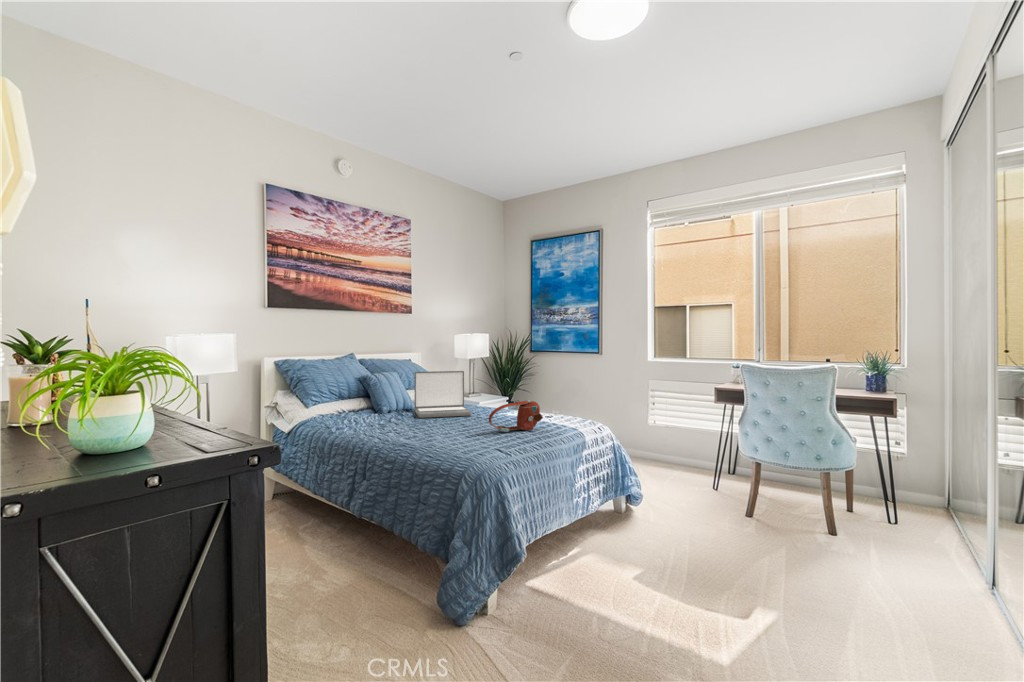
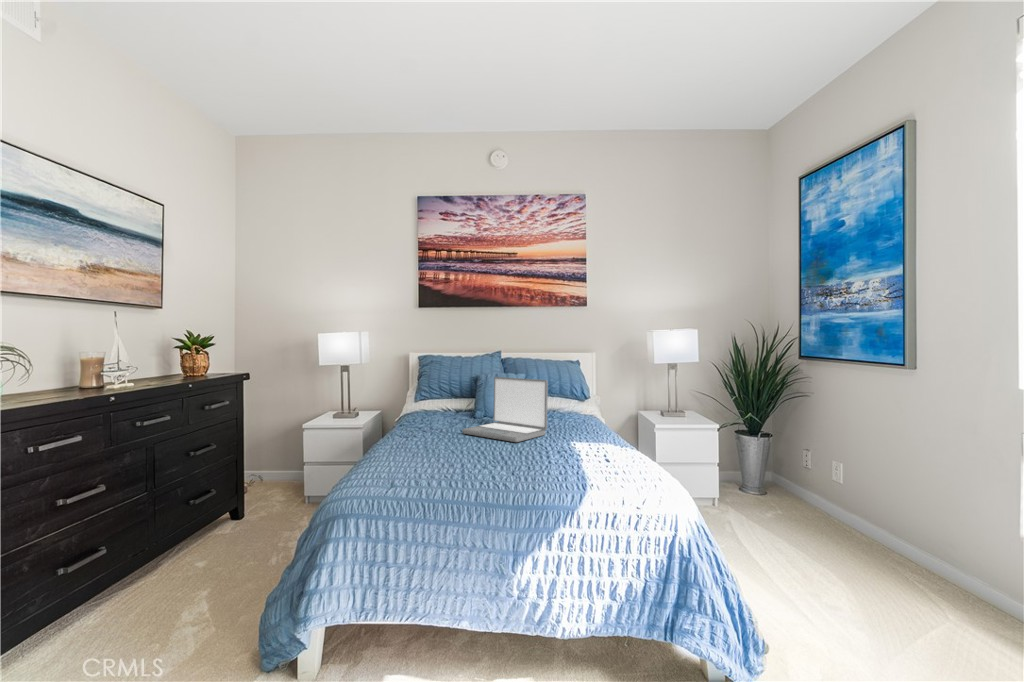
handbag: present [489,400,543,432] -> none [412,430,502,480]

